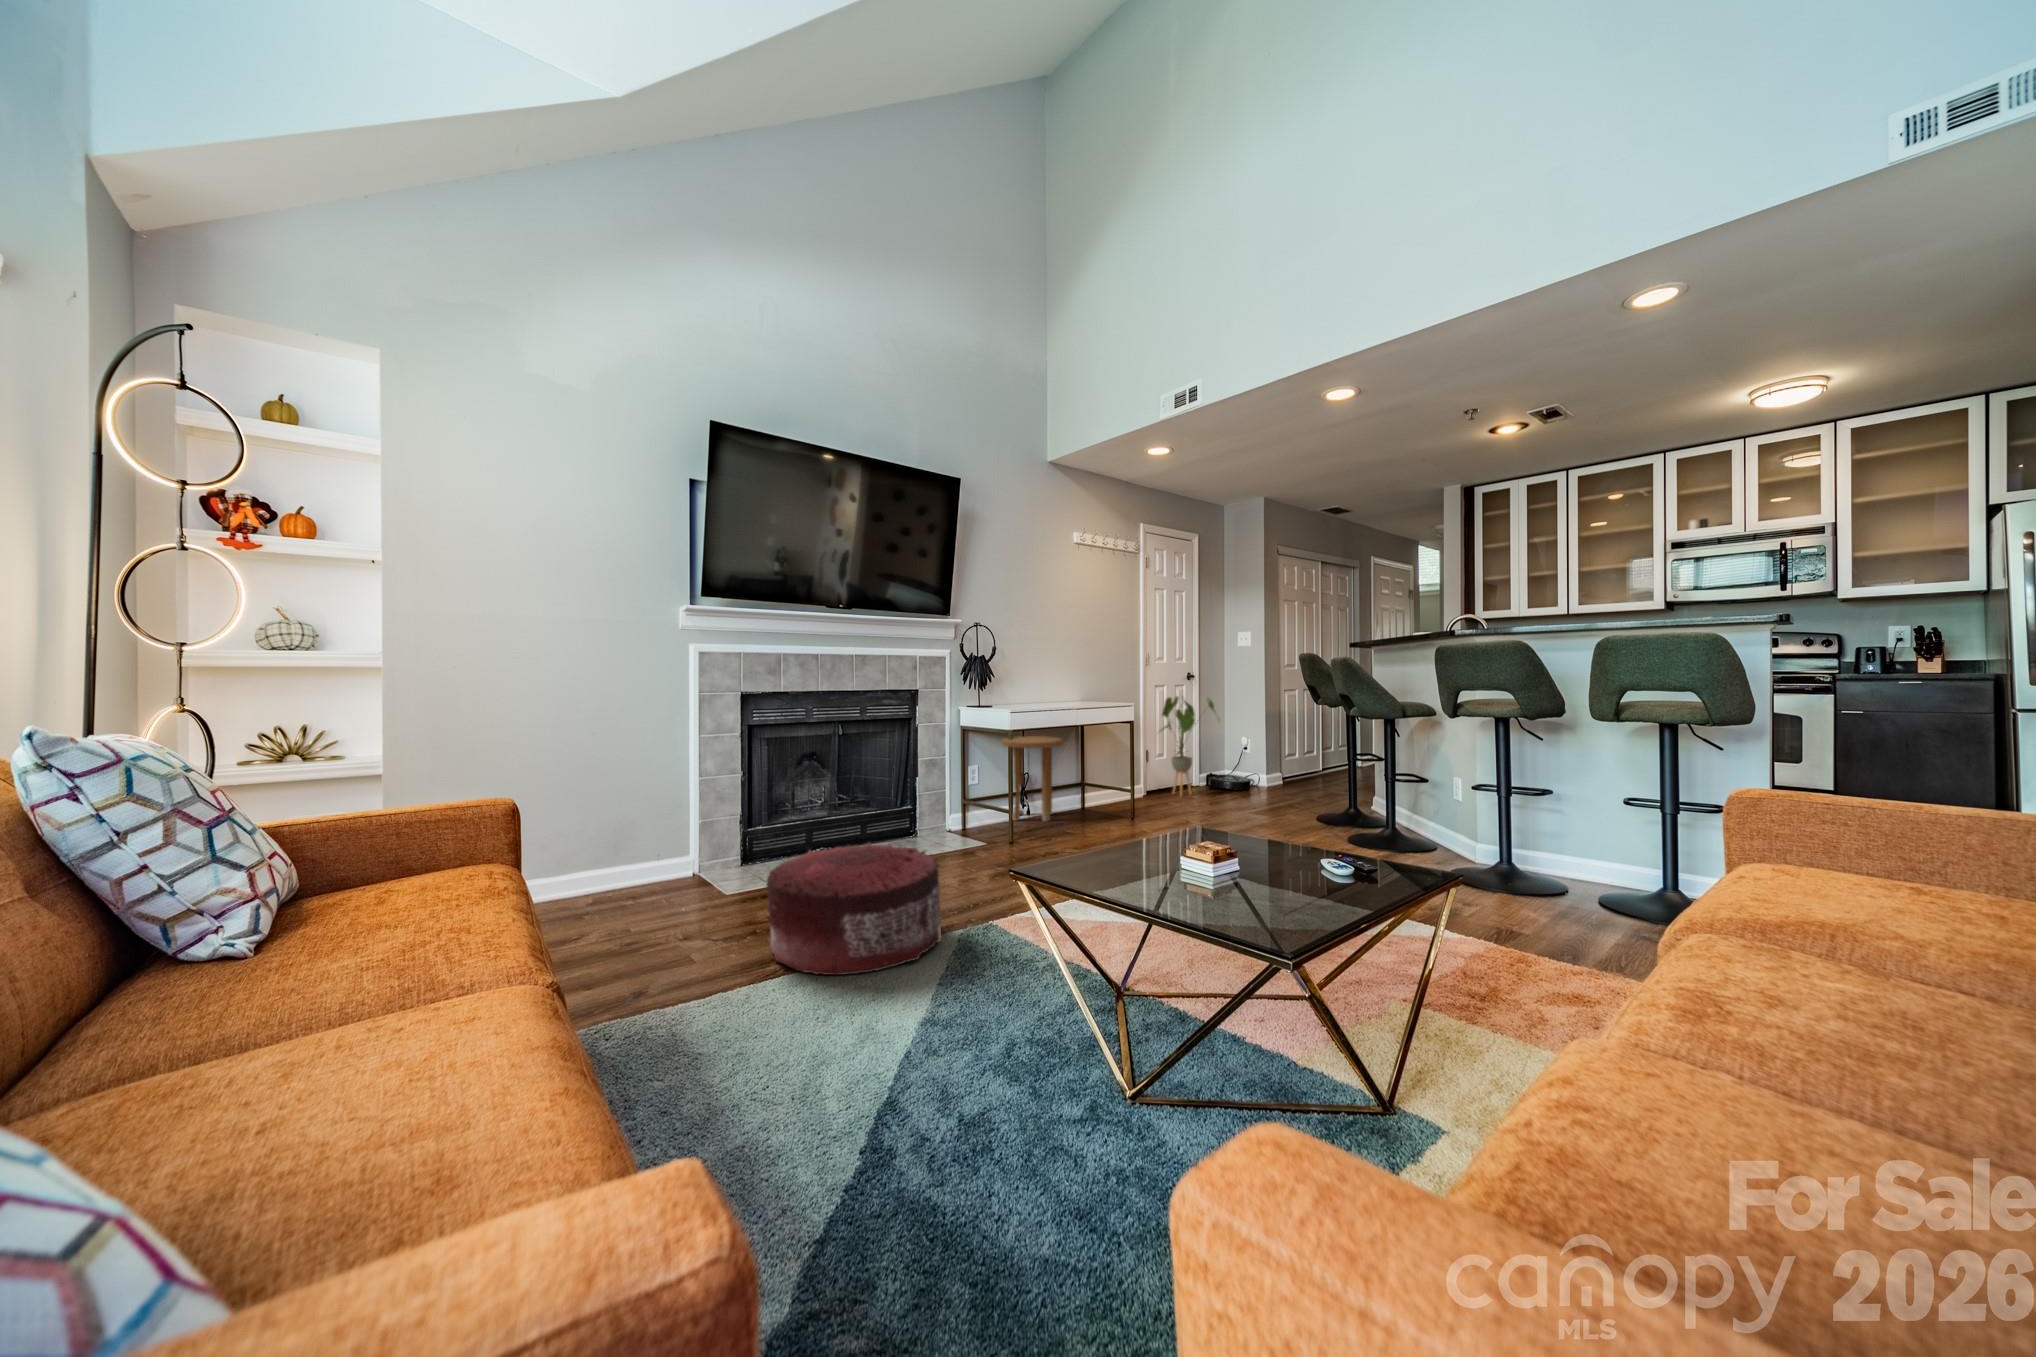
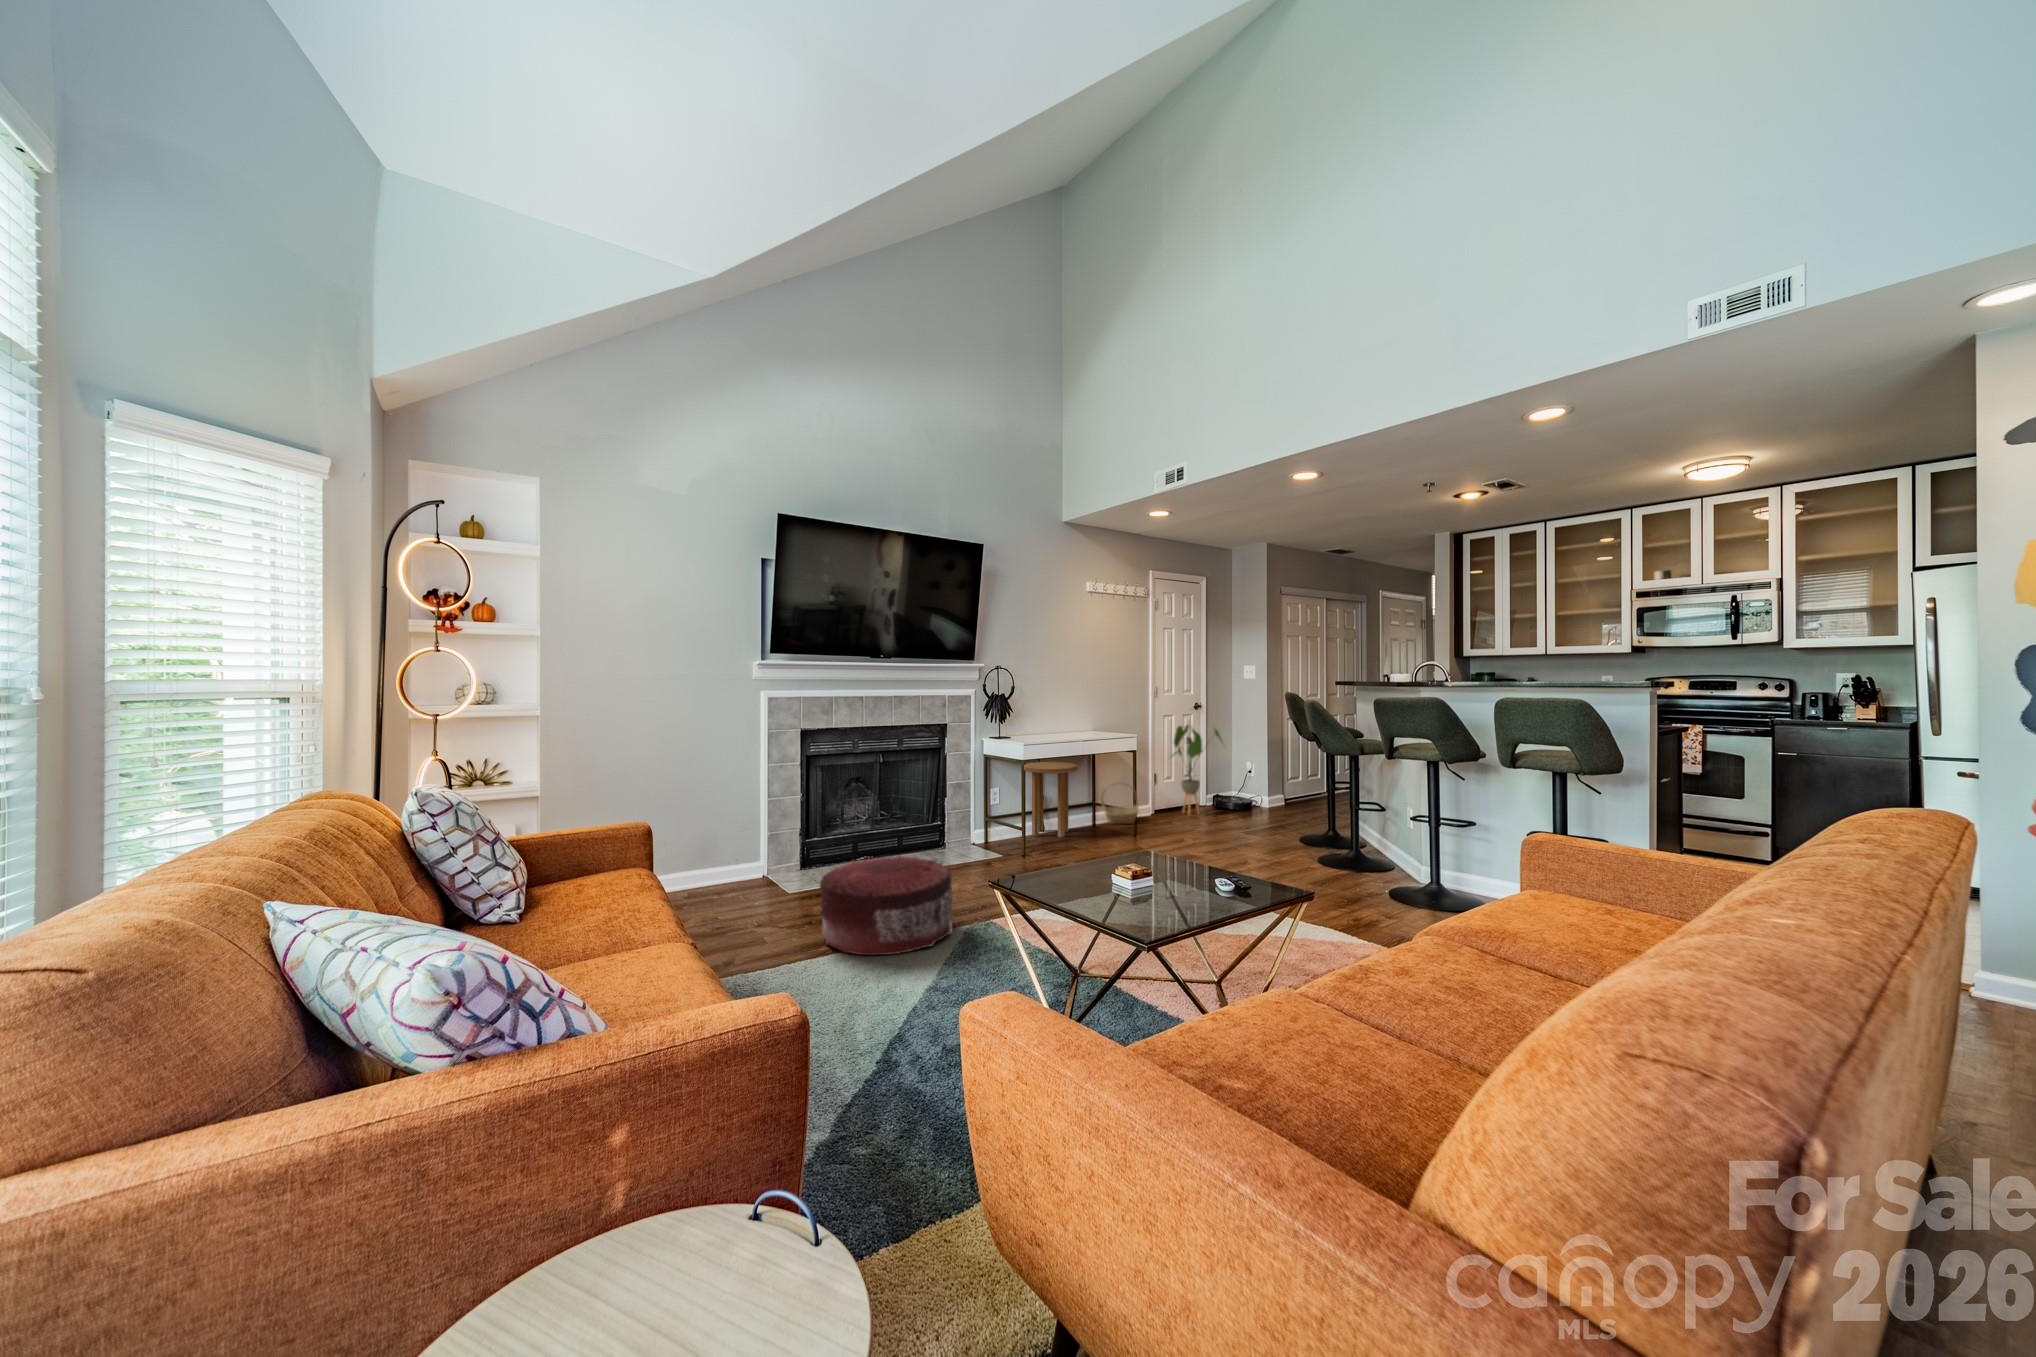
basket: none [1085,760,1129,806] -> present [1101,784,1139,824]

